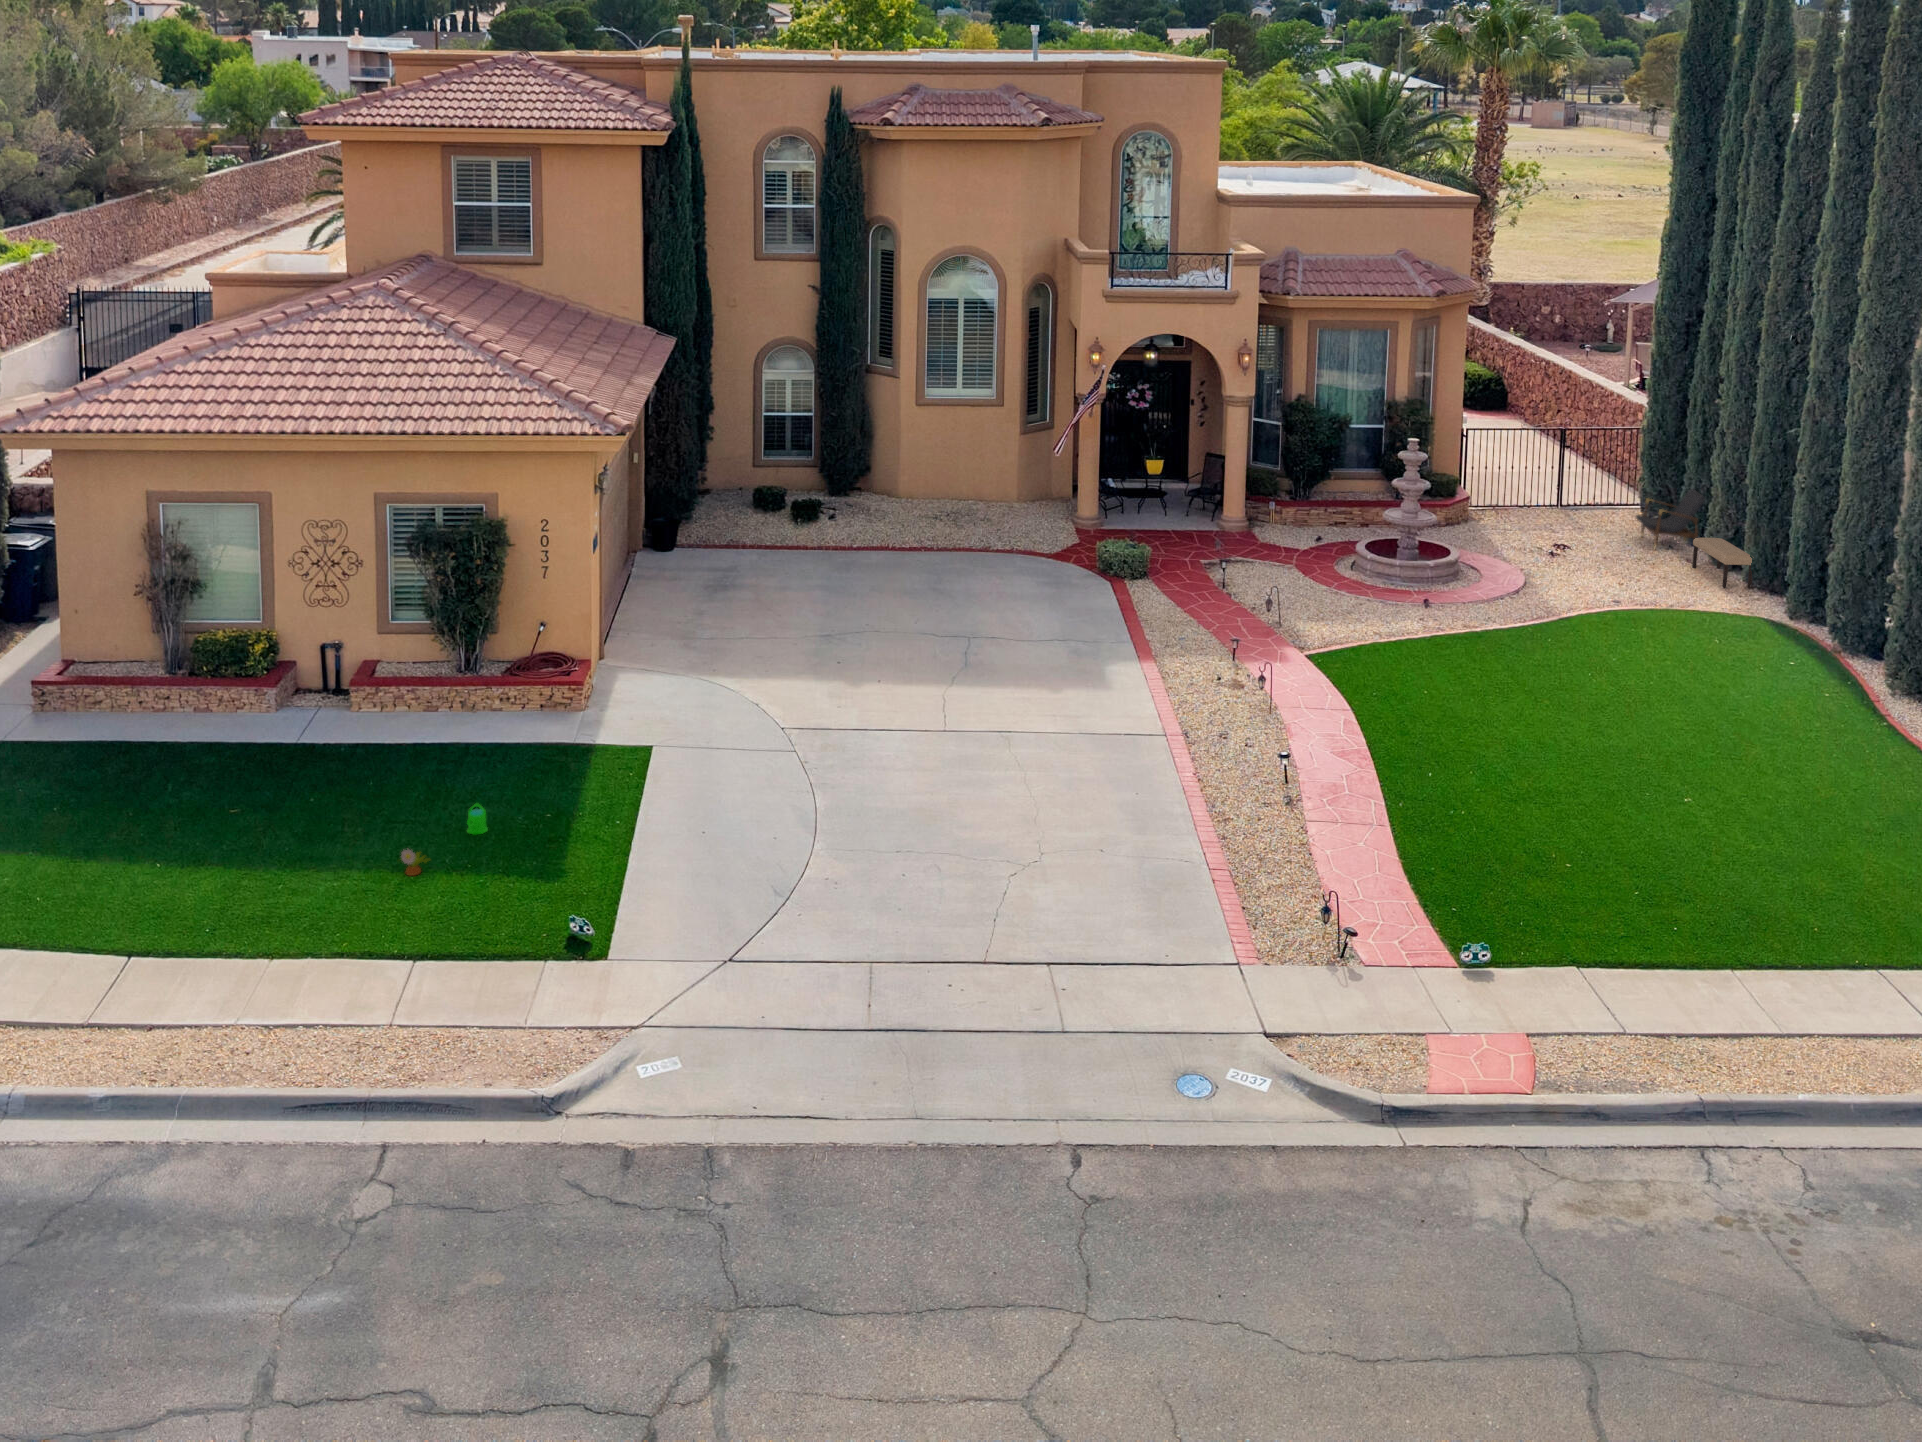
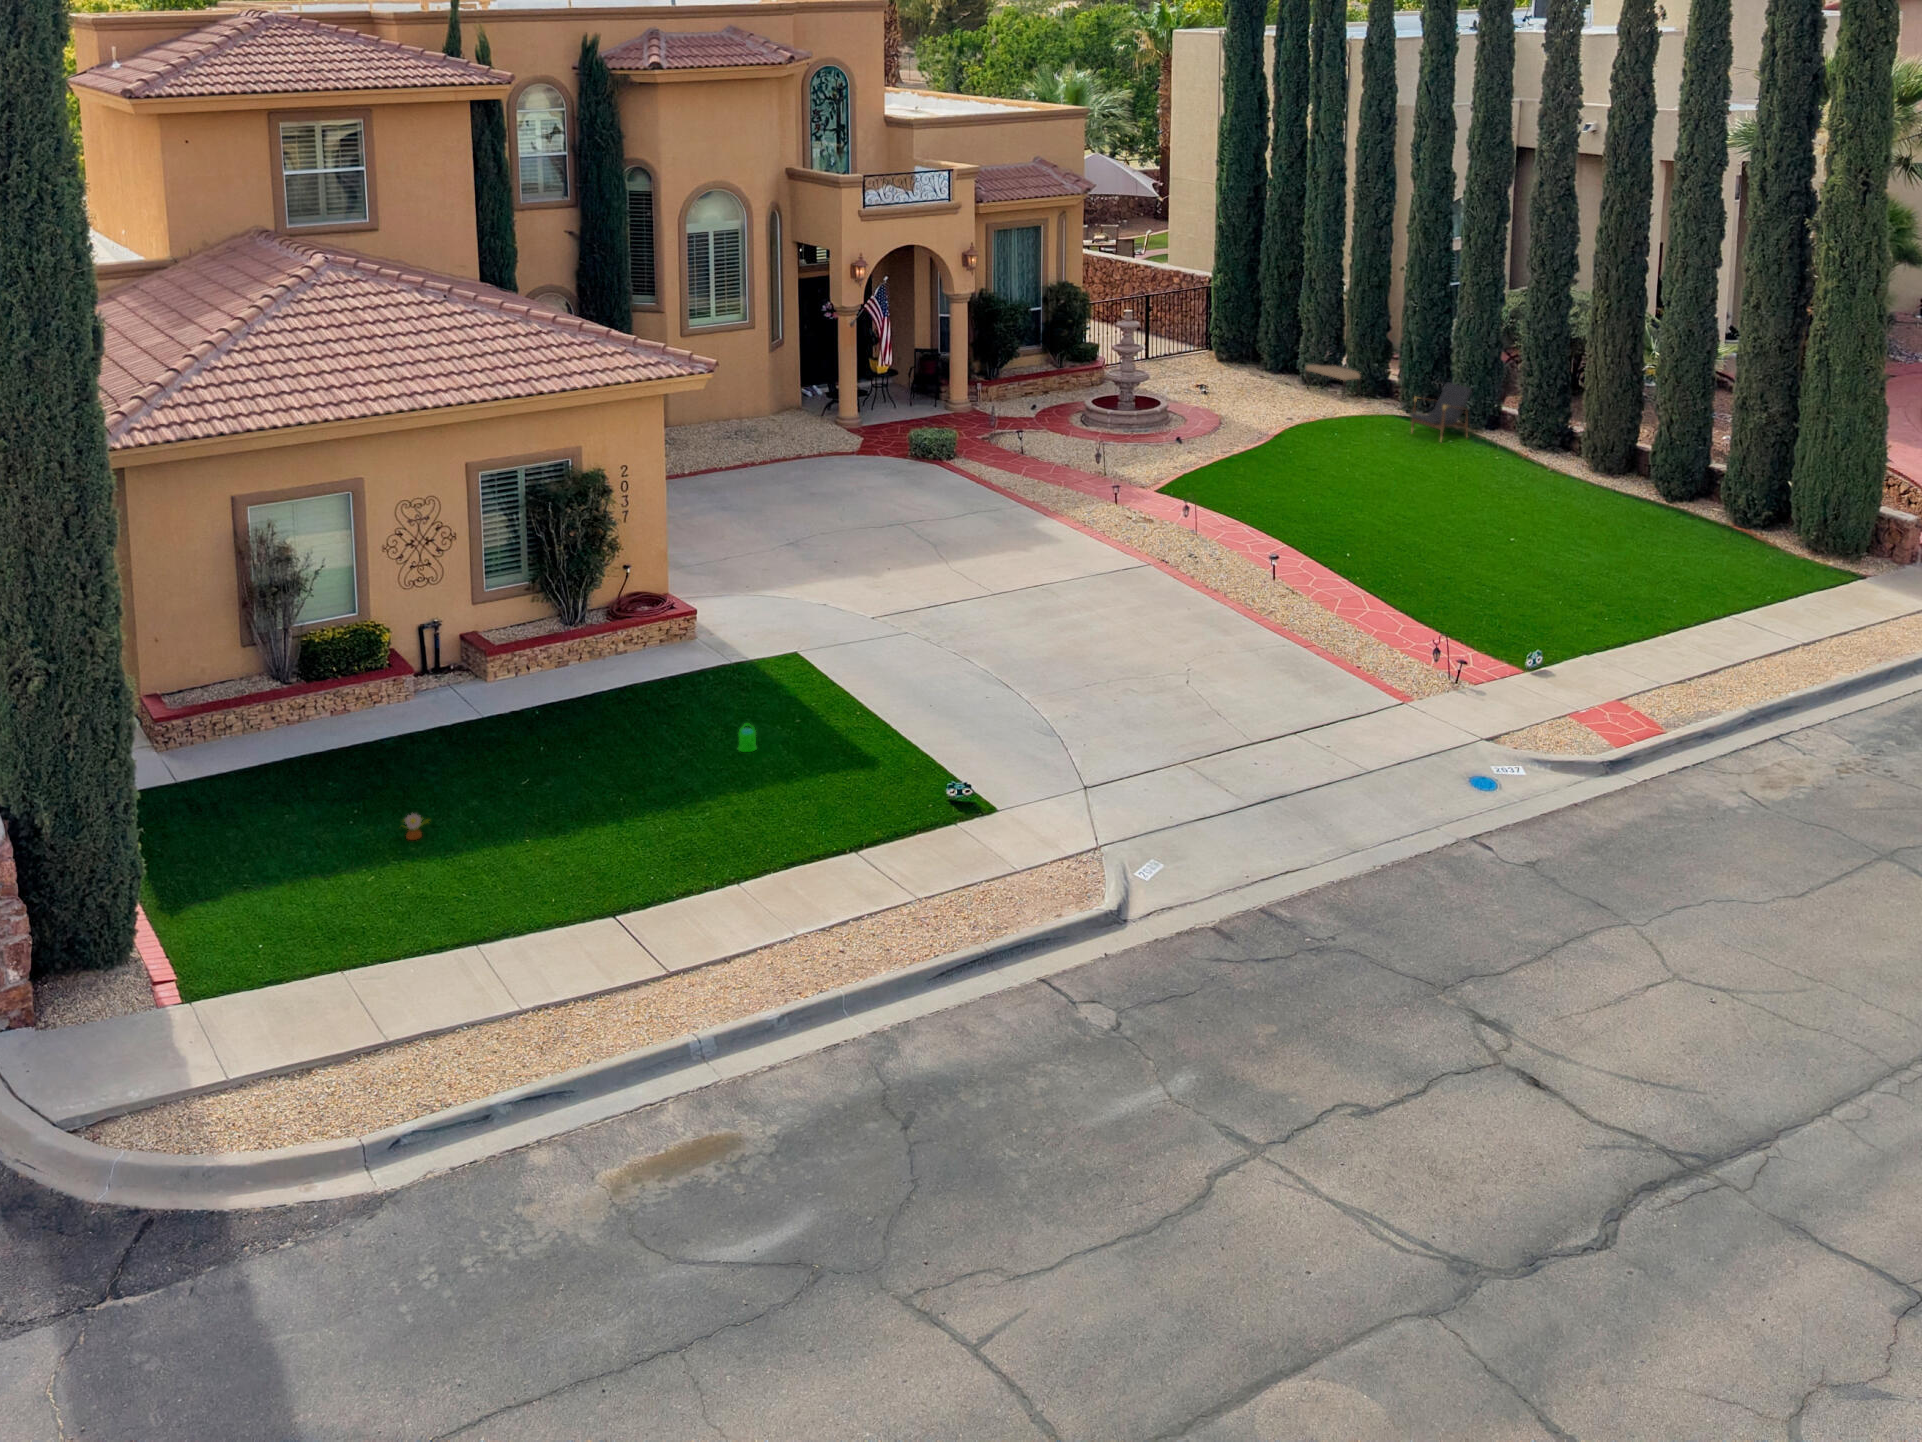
lounge chair: present [1636,489,1705,549] -> present [1410,382,1472,441]
decorative plant: present [401,849,429,876] -> present [403,814,429,840]

